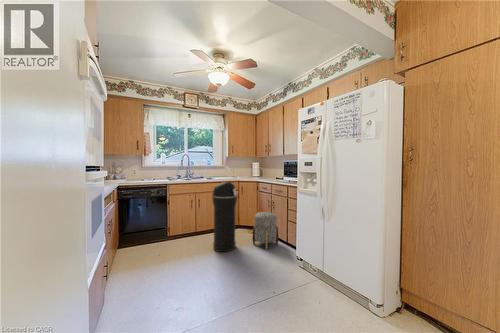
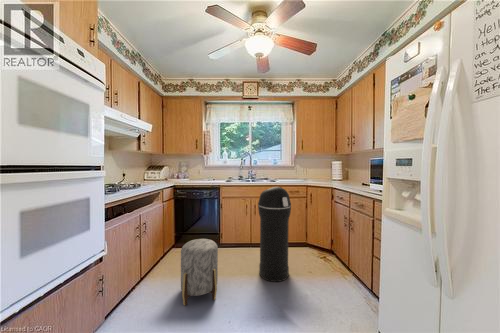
stool: present [252,212,279,249] -> present [181,239,218,305]

